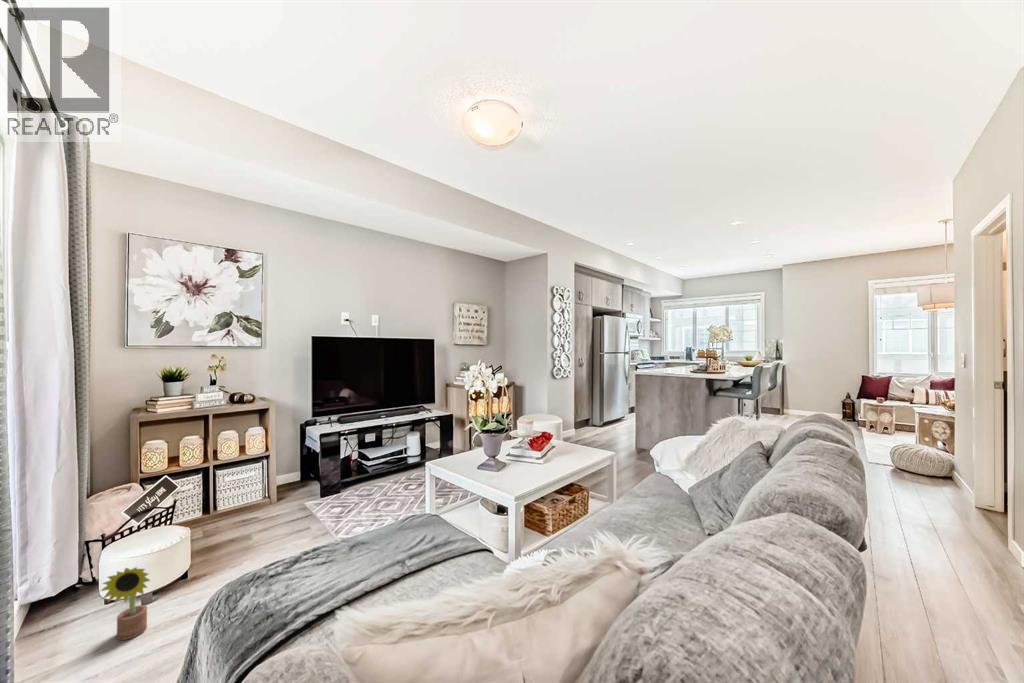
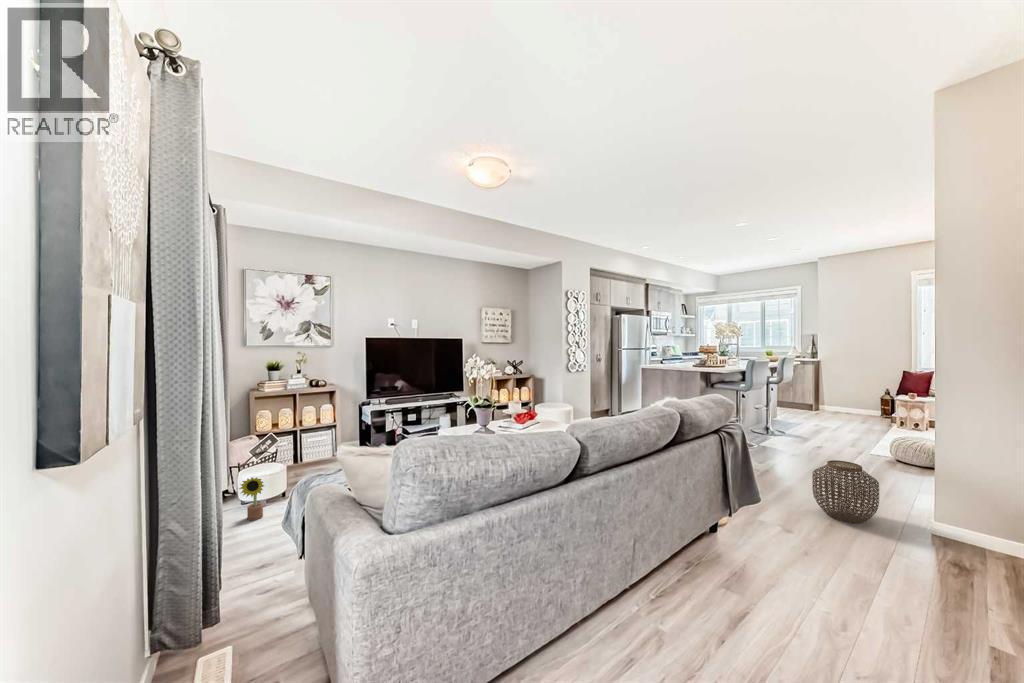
woven basket: none [897,490,988,569] -> present [812,460,879,524]

